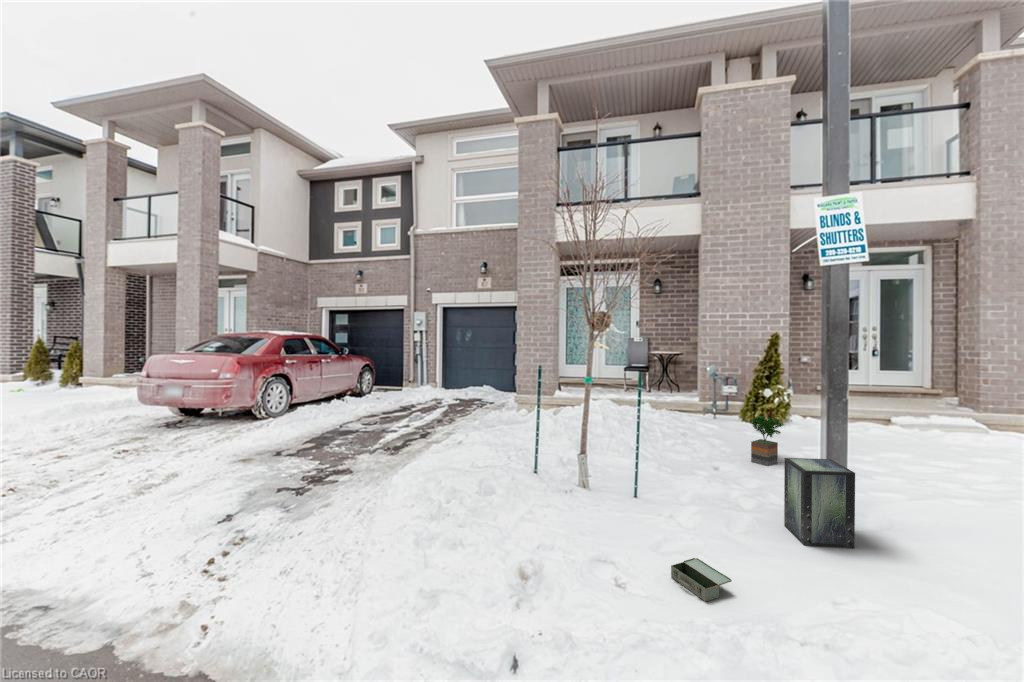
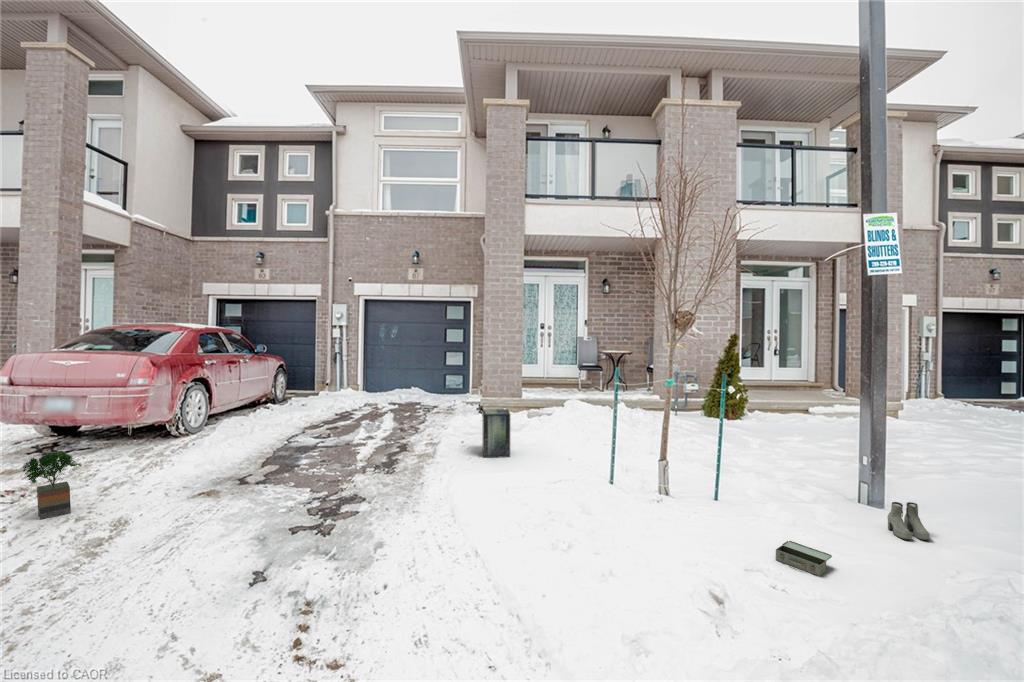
potted tree: present [751,416,784,466] -> present [23,451,81,520]
storage box: present [784,458,855,548] -> present [483,409,510,458]
boots: none [852,527,899,578] -> present [887,502,930,540]

